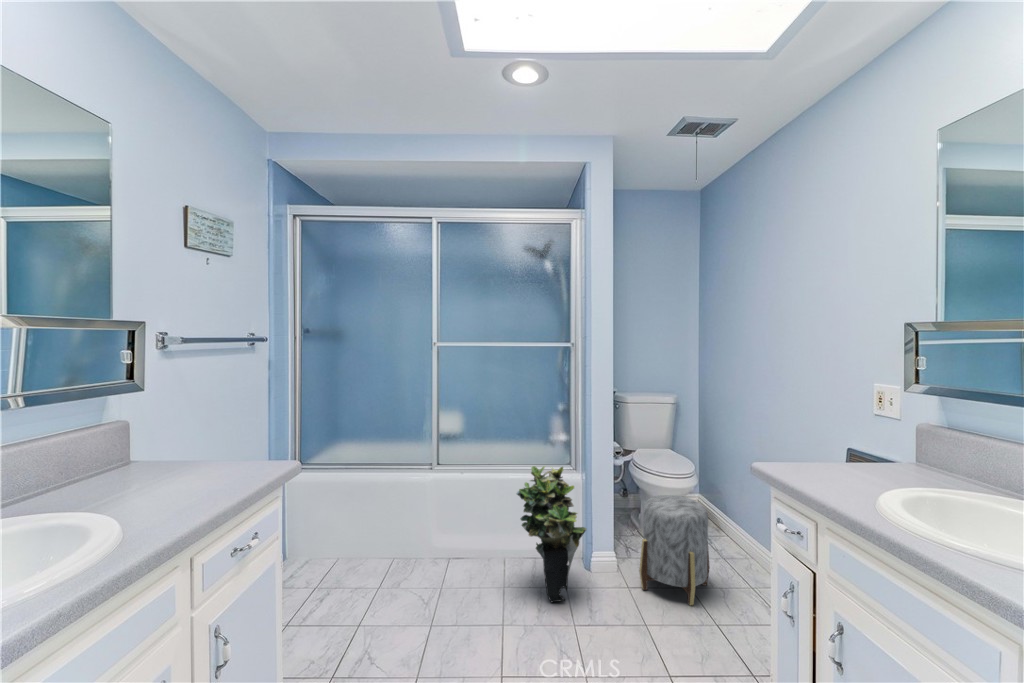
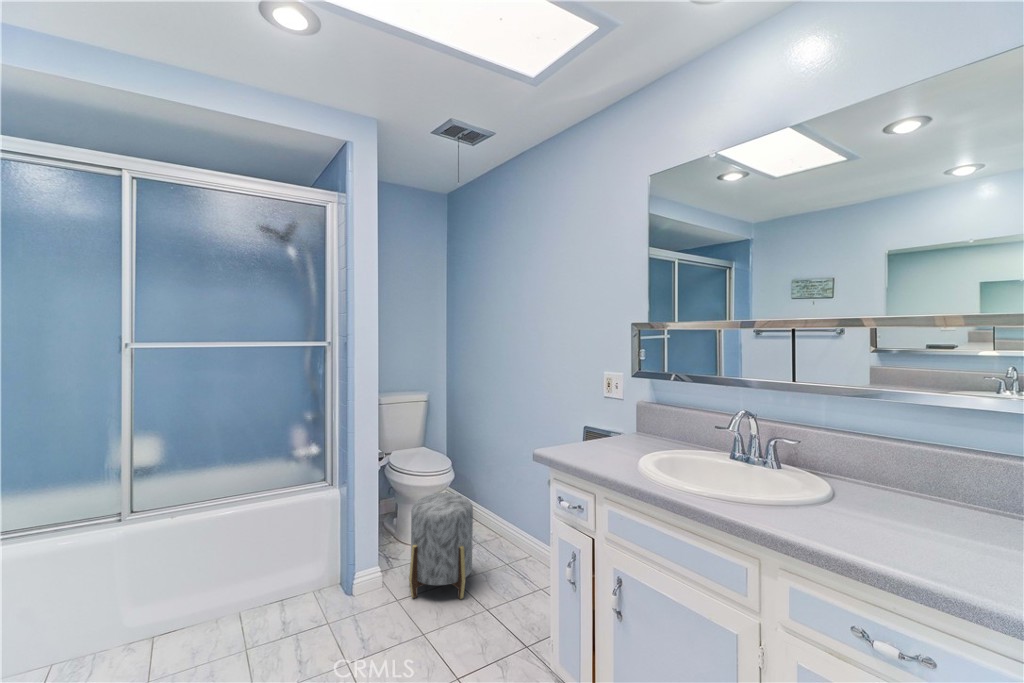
potted plant: present [517,466,587,602] -> none [262,484,354,649]

